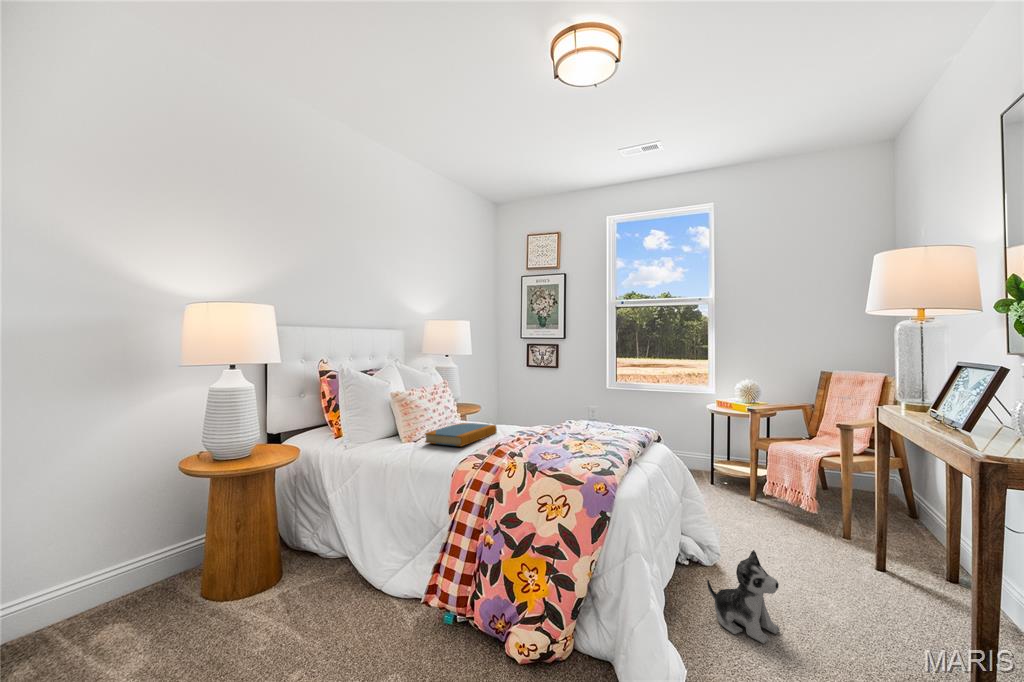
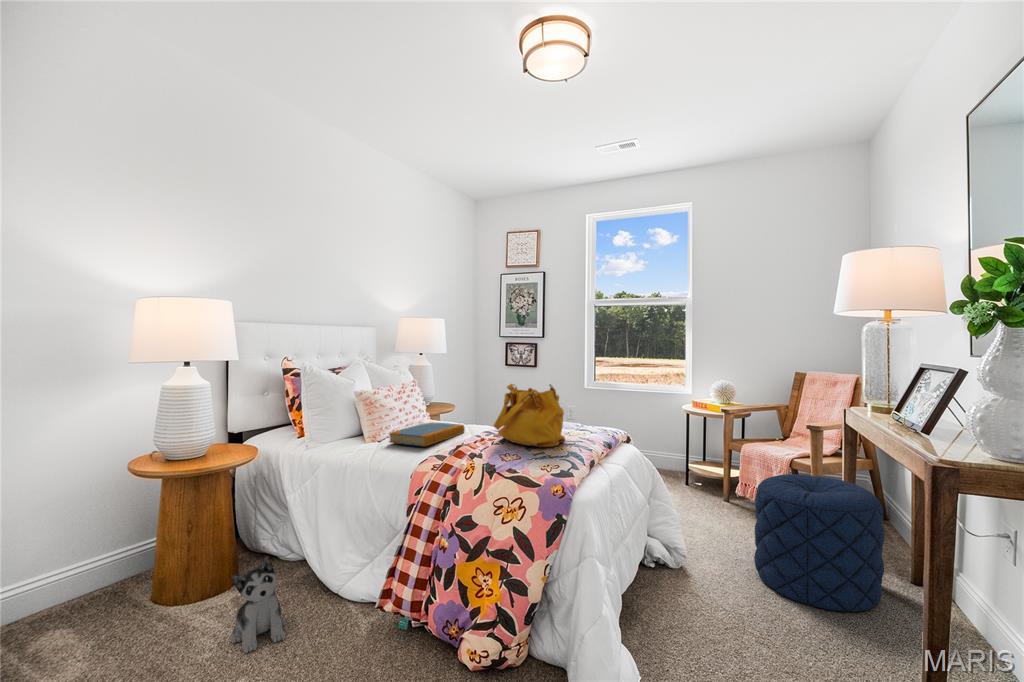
handbag: none [530,384,601,447] -> present [493,384,565,447]
pouf: none [789,473,921,608] -> present [754,474,885,612]
plush toy: present [707,550,780,643] -> present [231,556,286,653]

